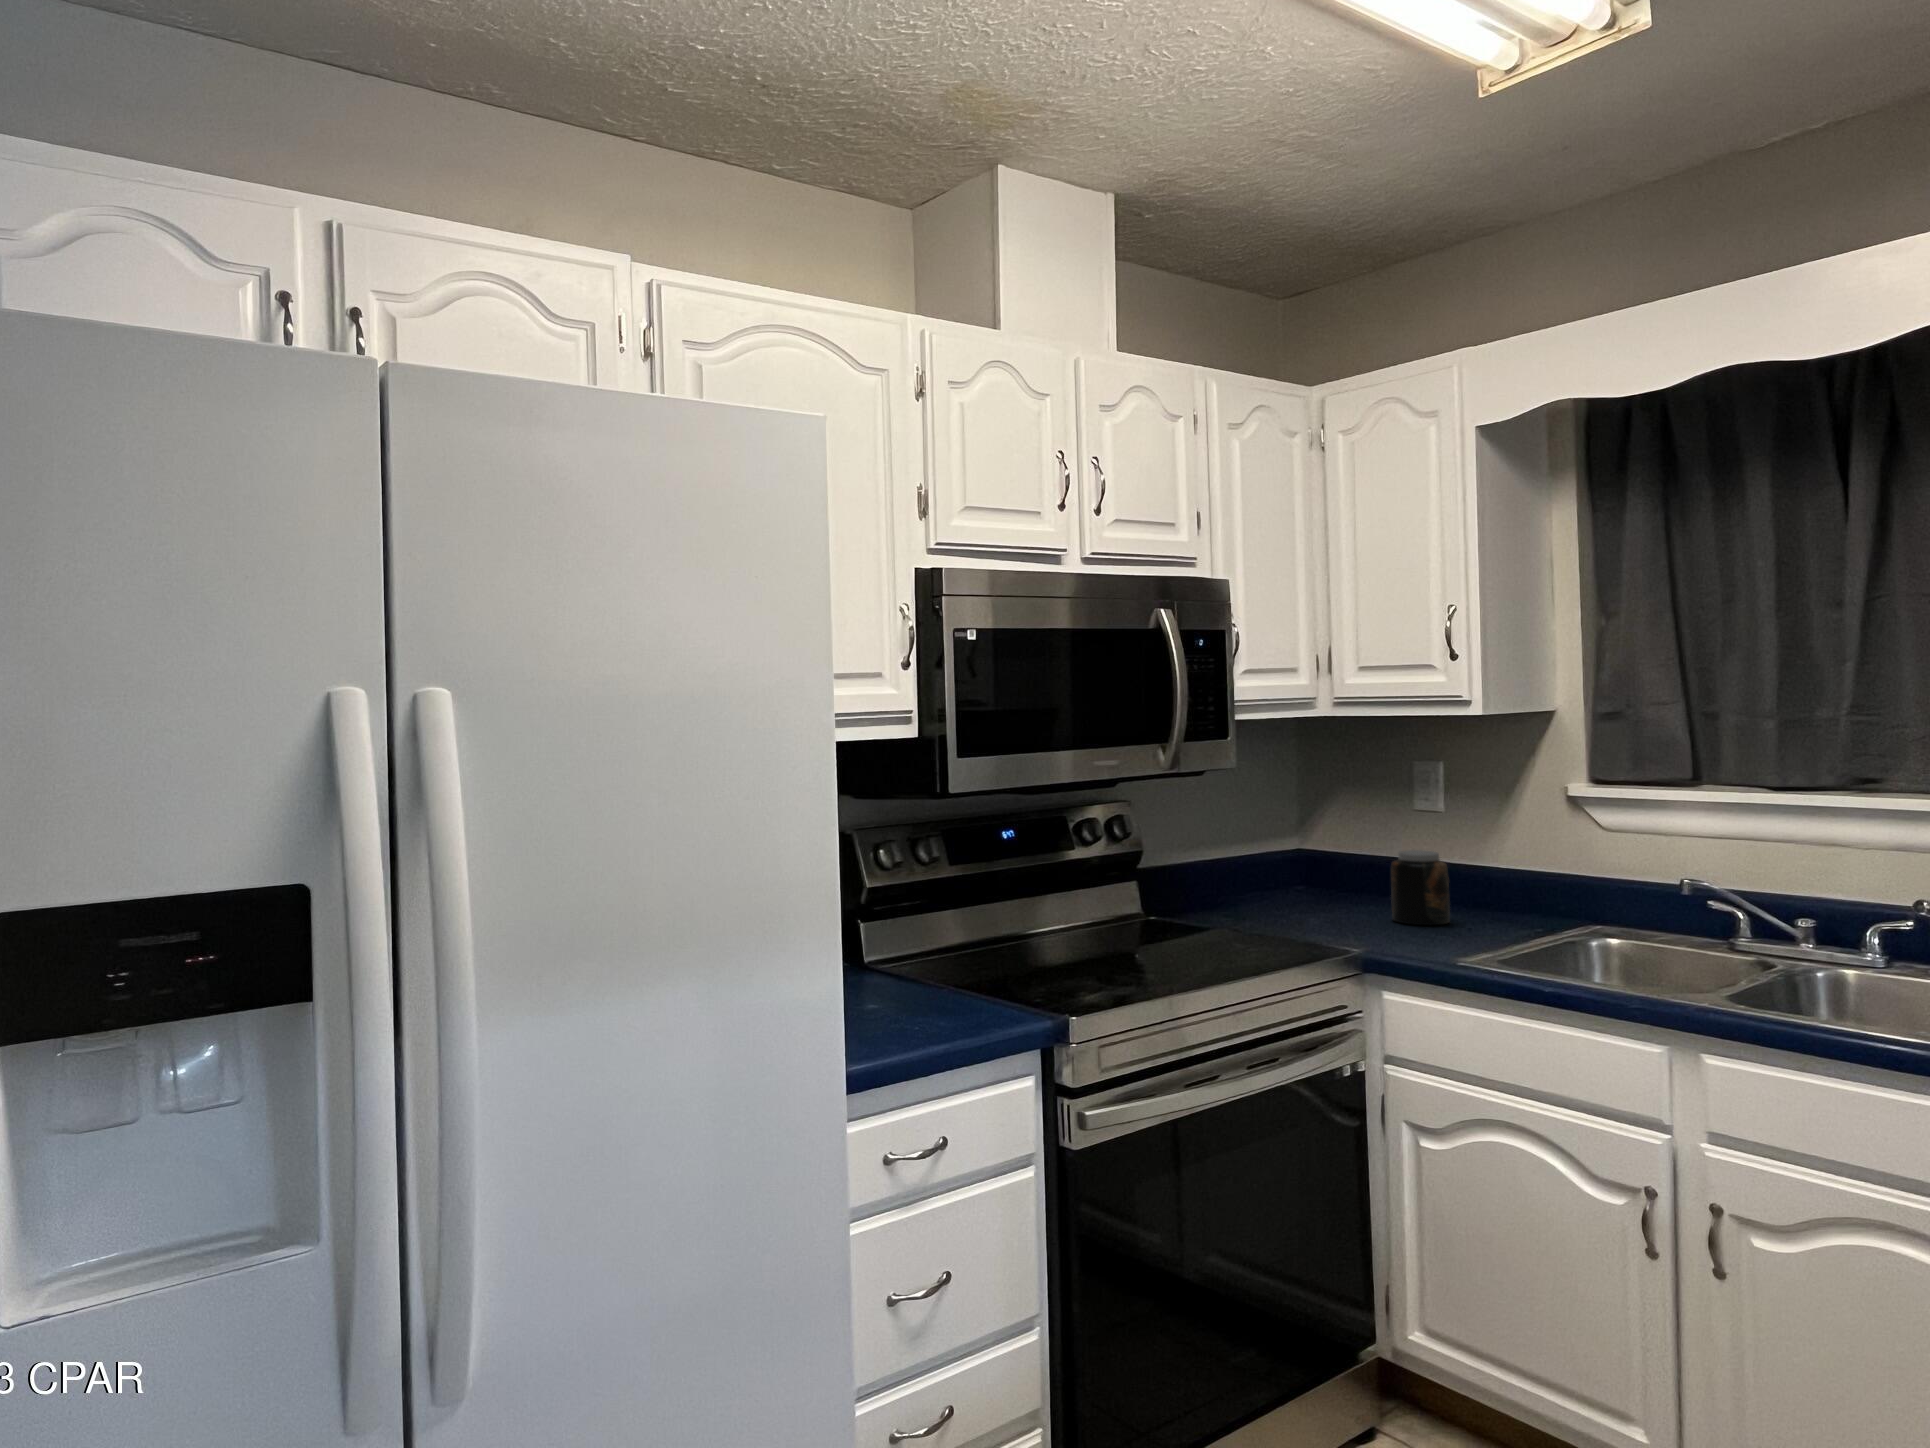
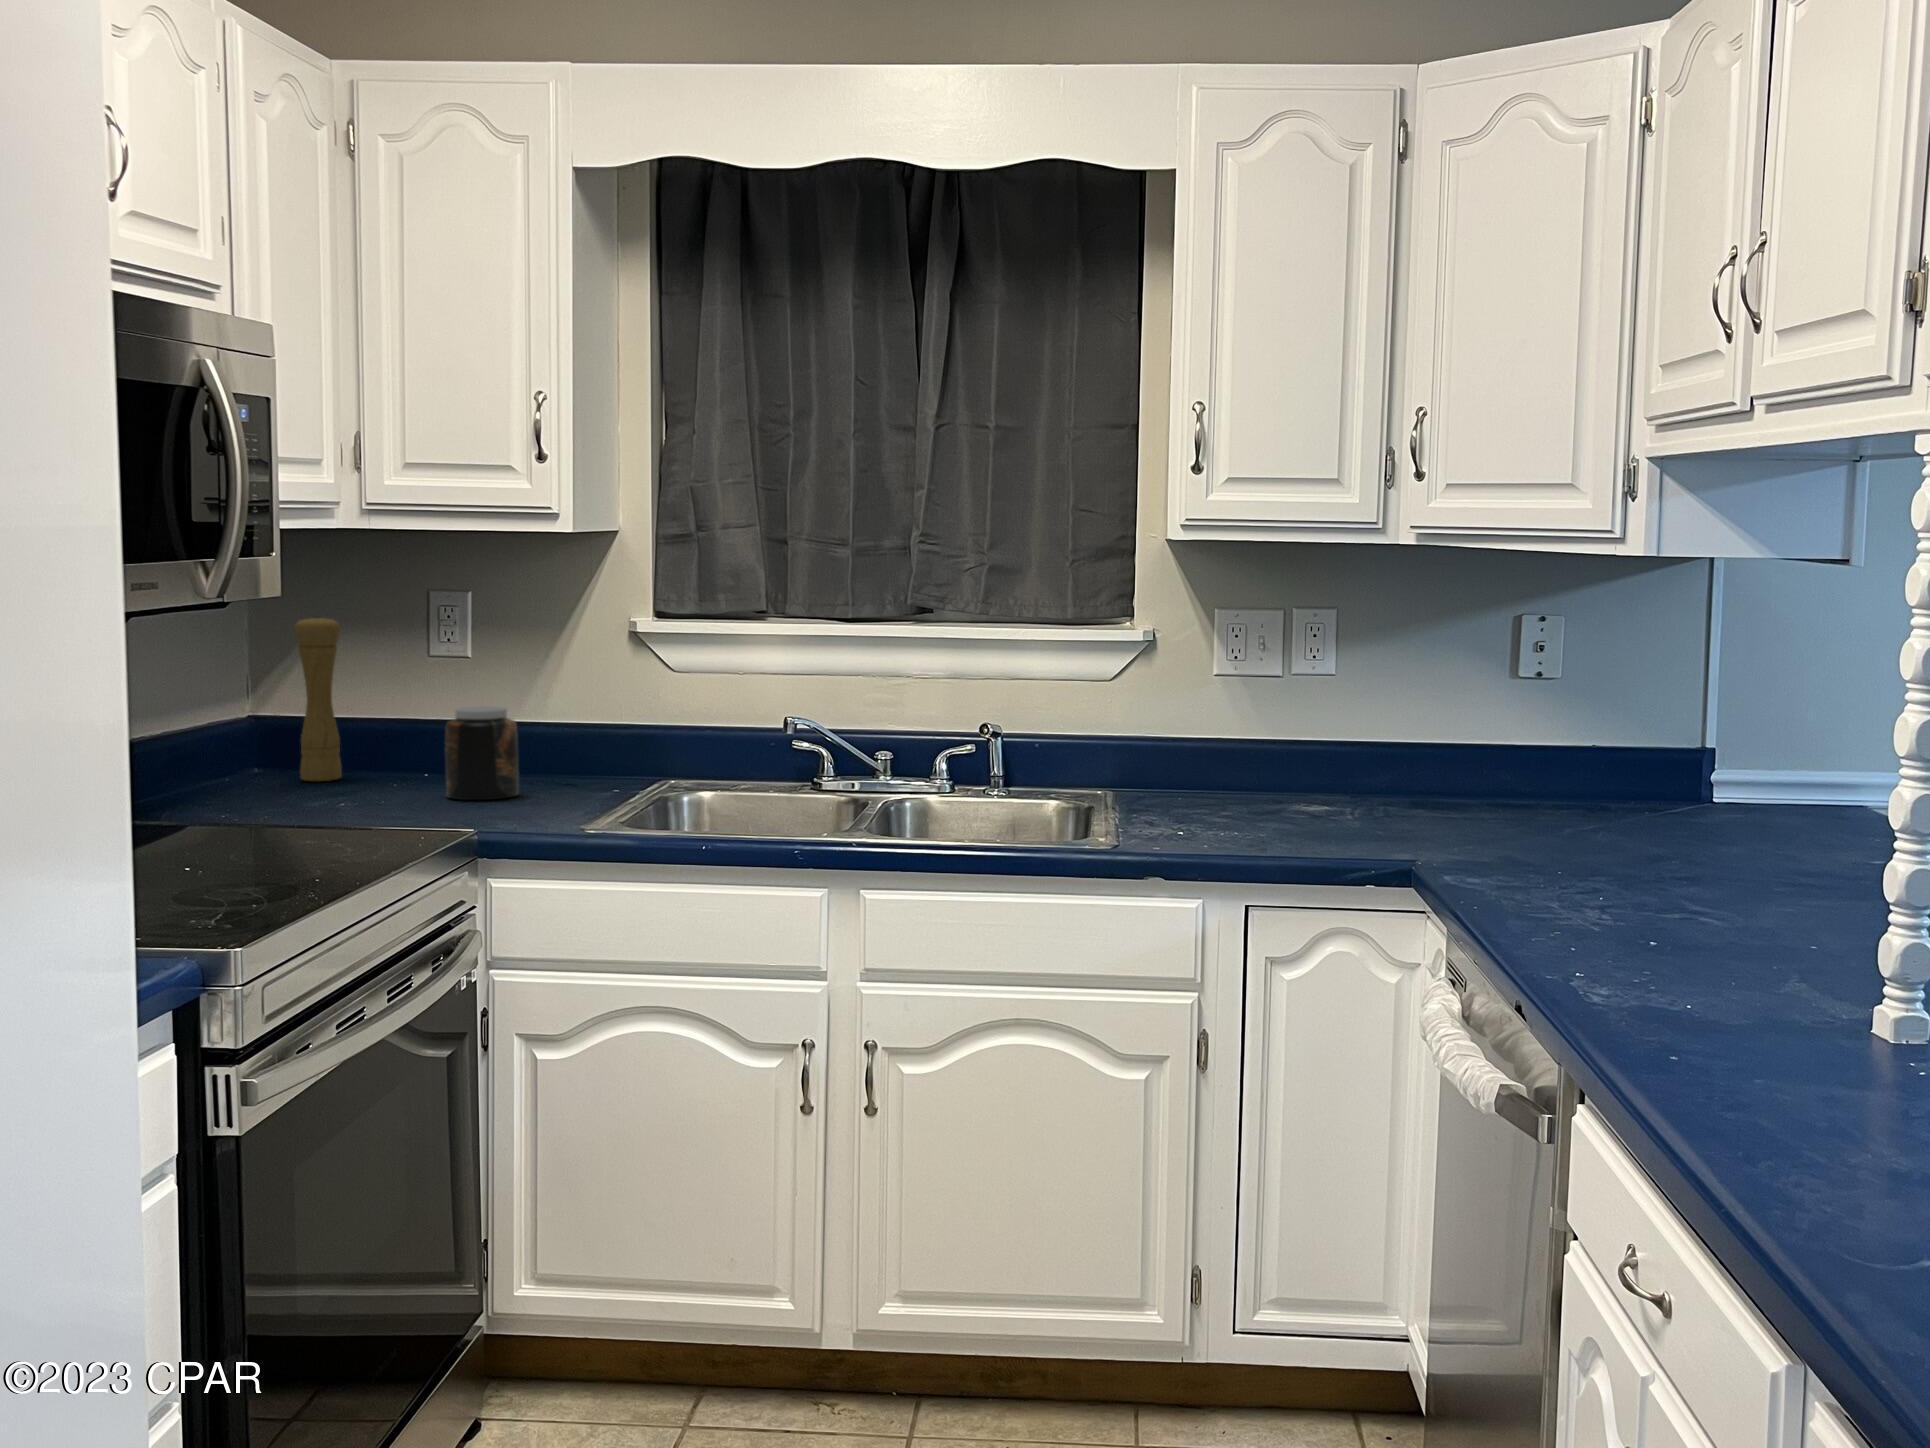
pepper mill: none [1309,775,1344,896] -> present [295,616,342,781]

